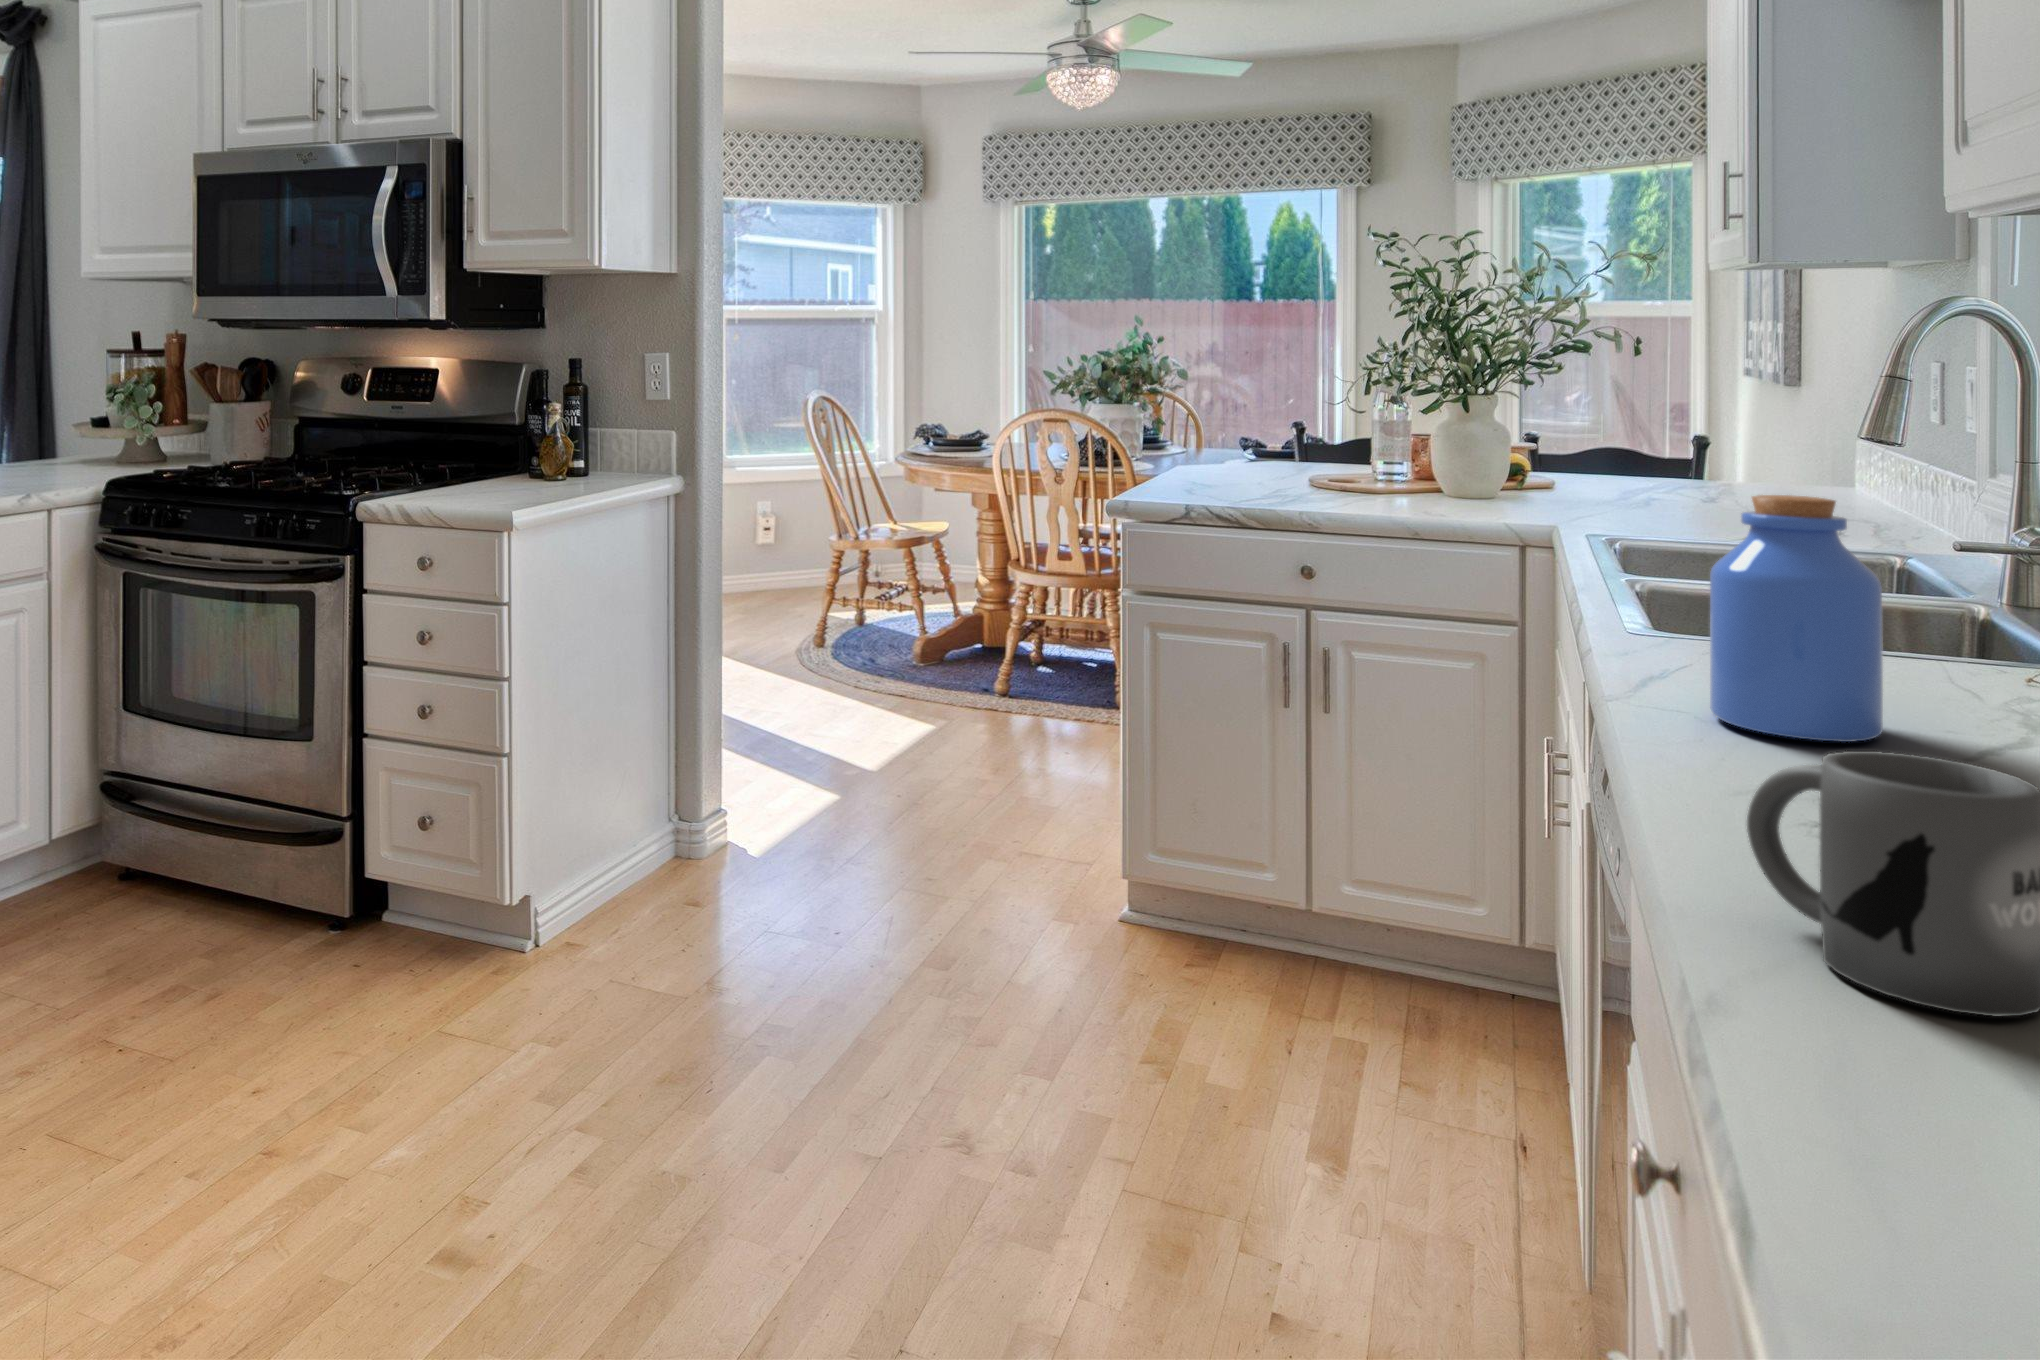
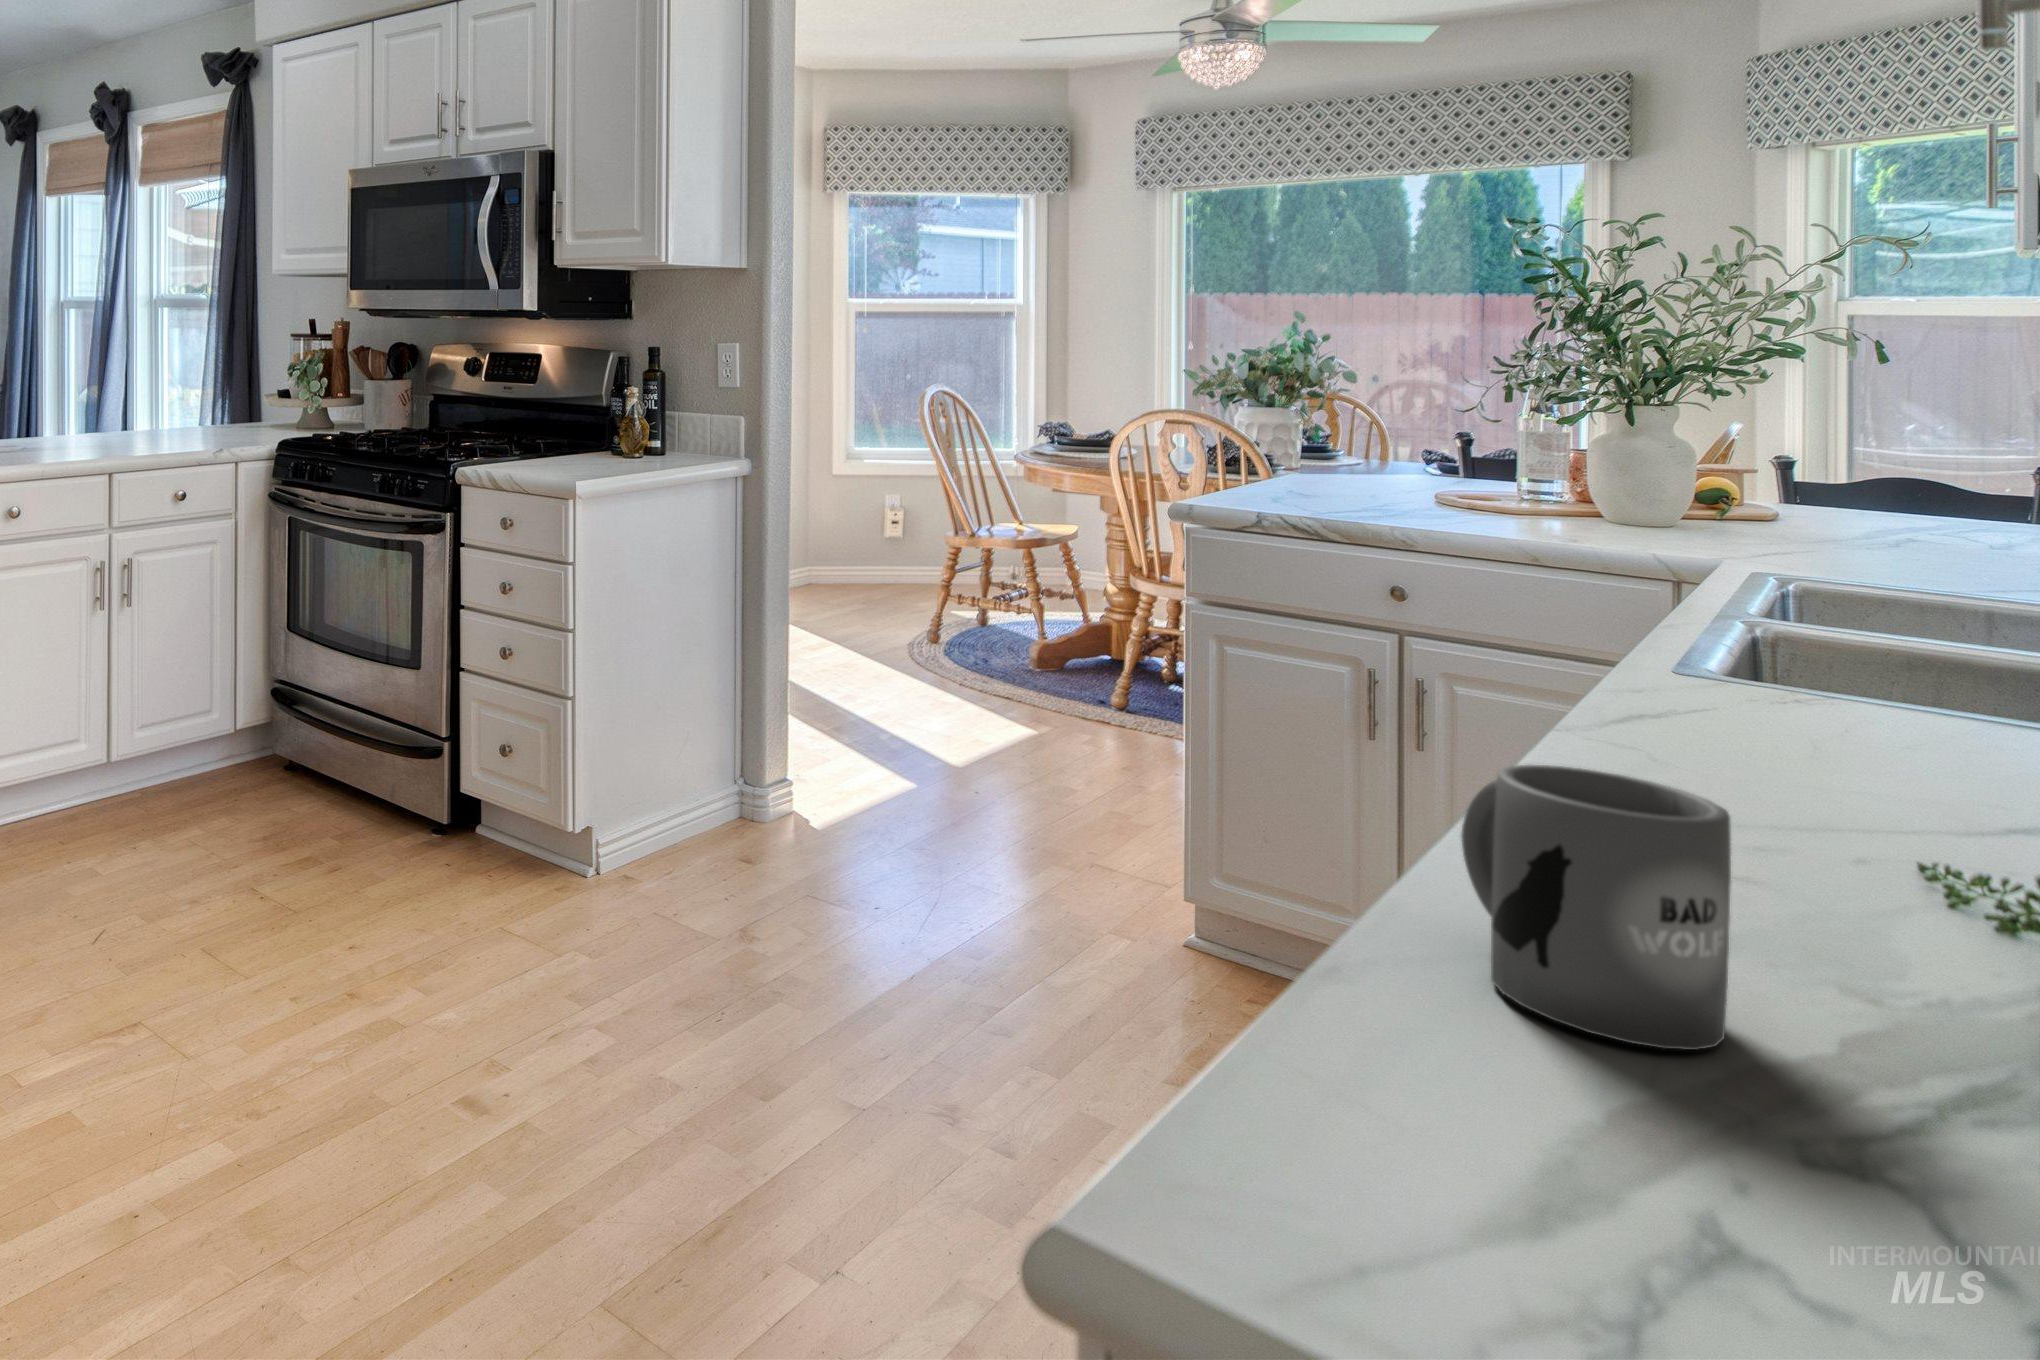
jar: present [1710,495,1883,742] -> none [1659,517,1883,803]

